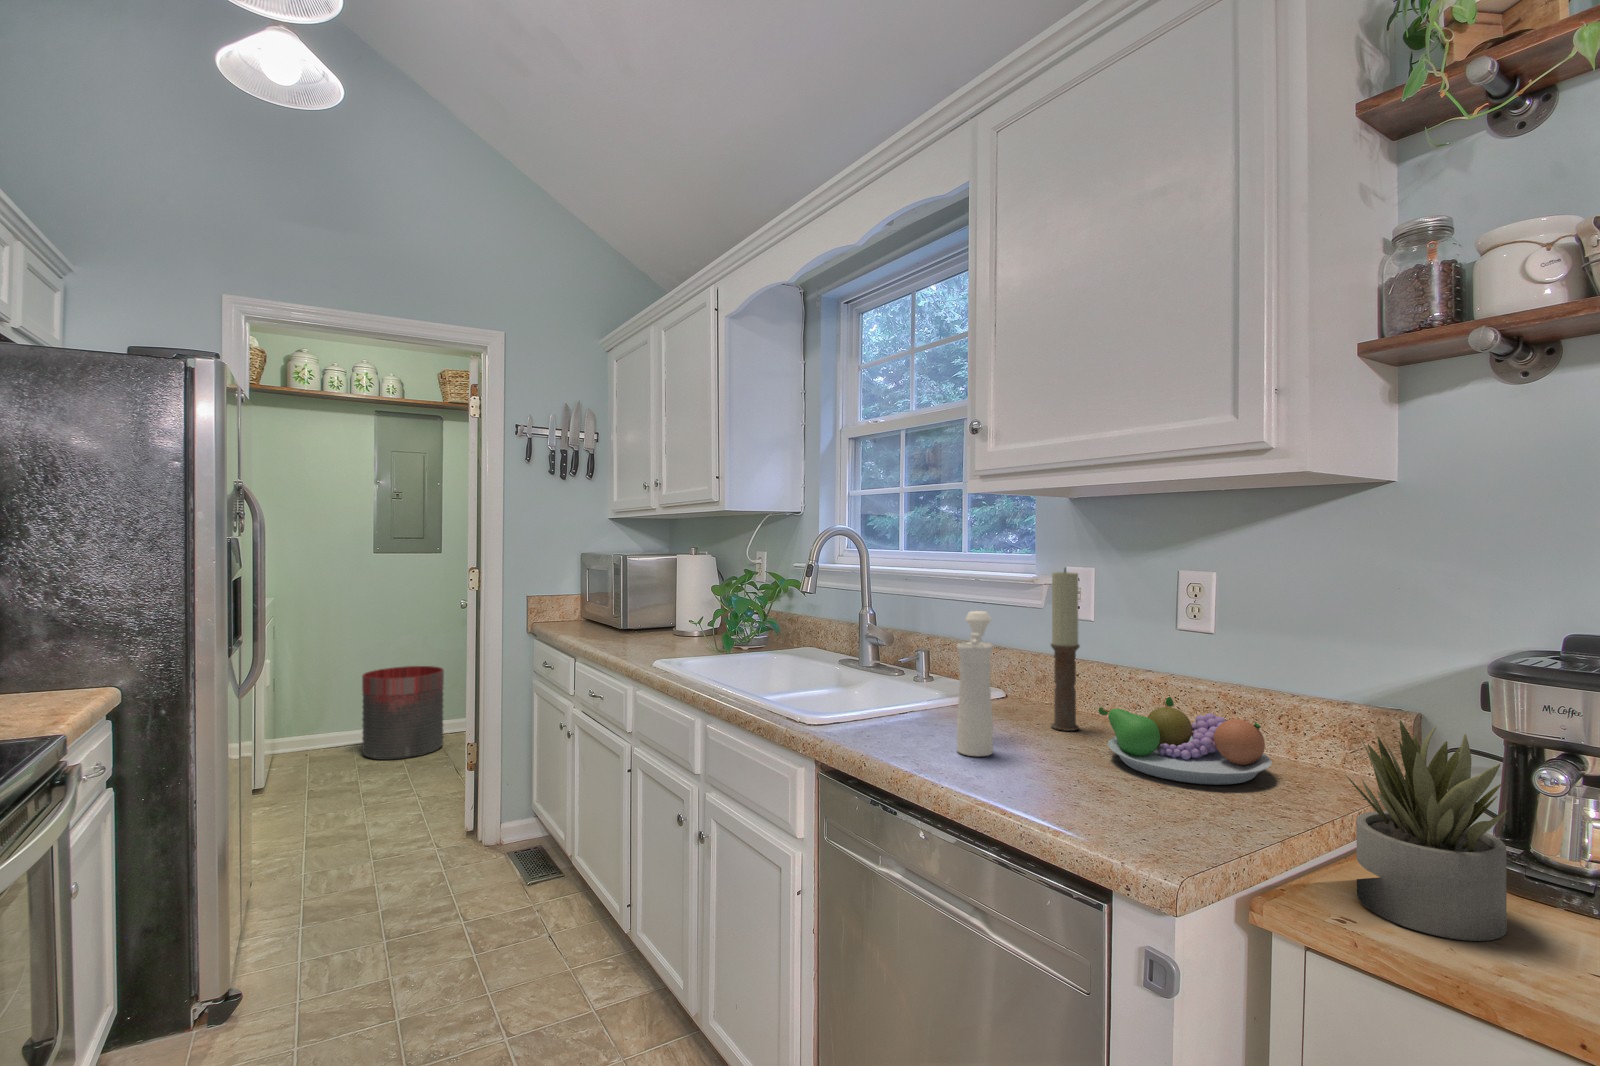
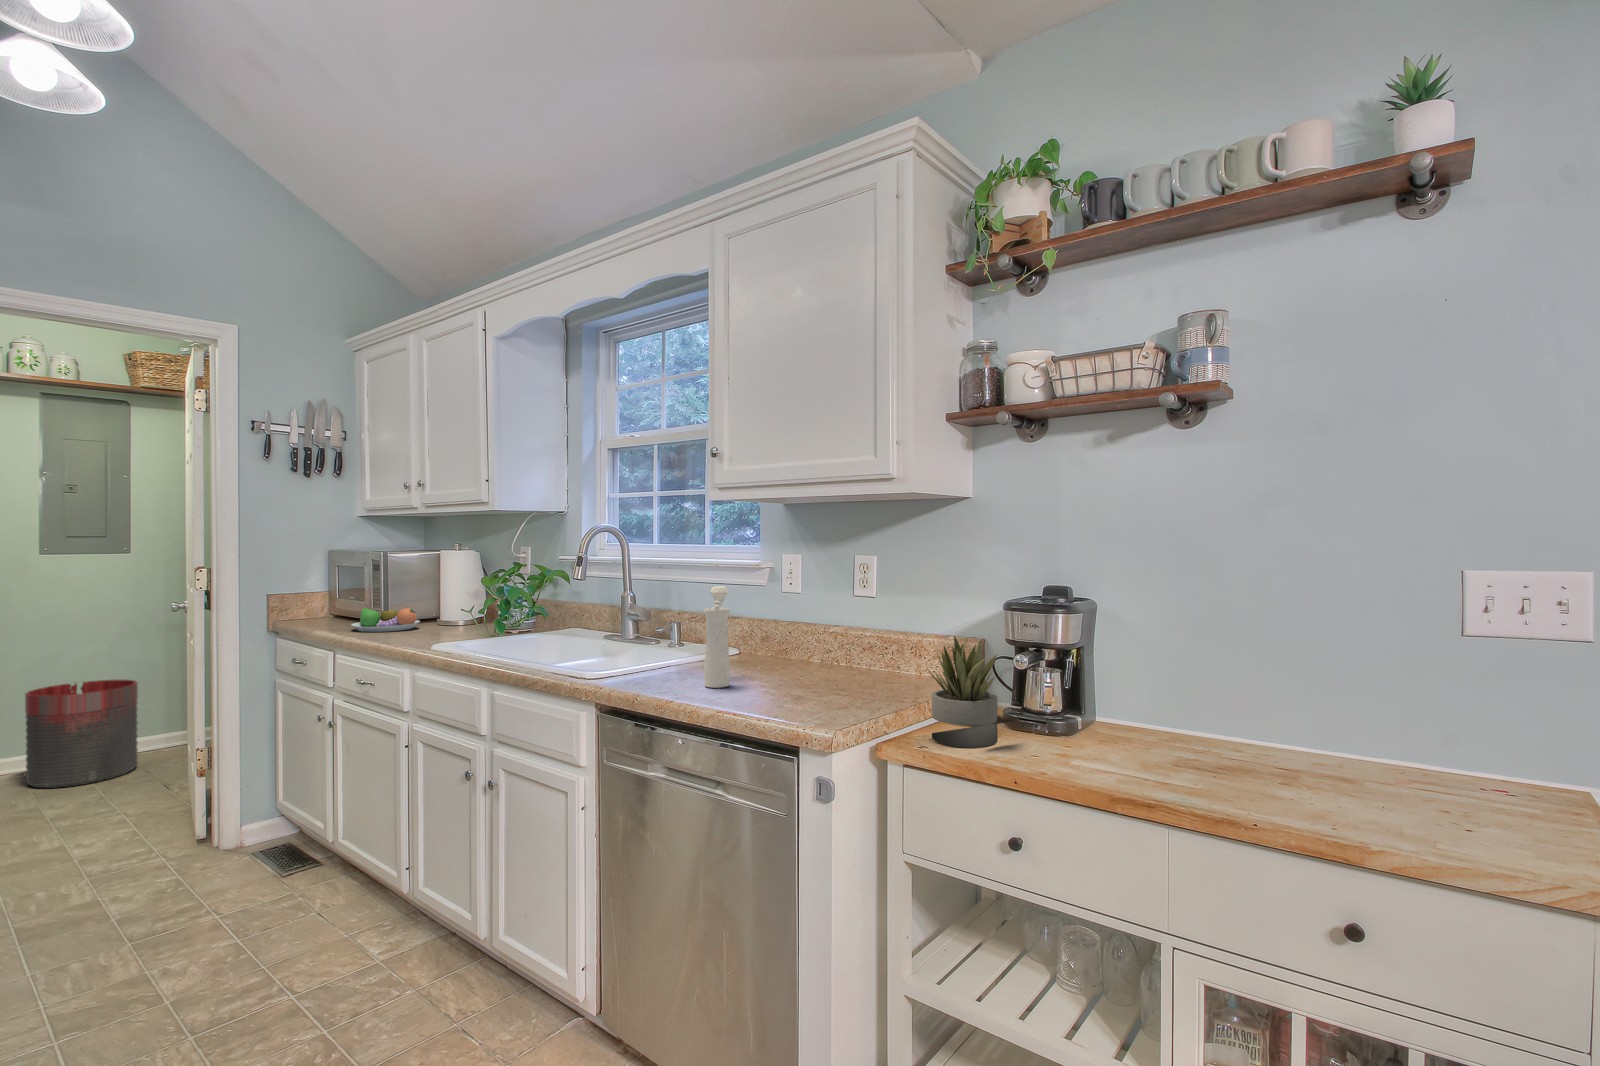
candle: present [1051,569,1080,731] -> none [771,554,790,670]
fruit bowl: present [1099,697,1272,785] -> present [351,608,420,632]

